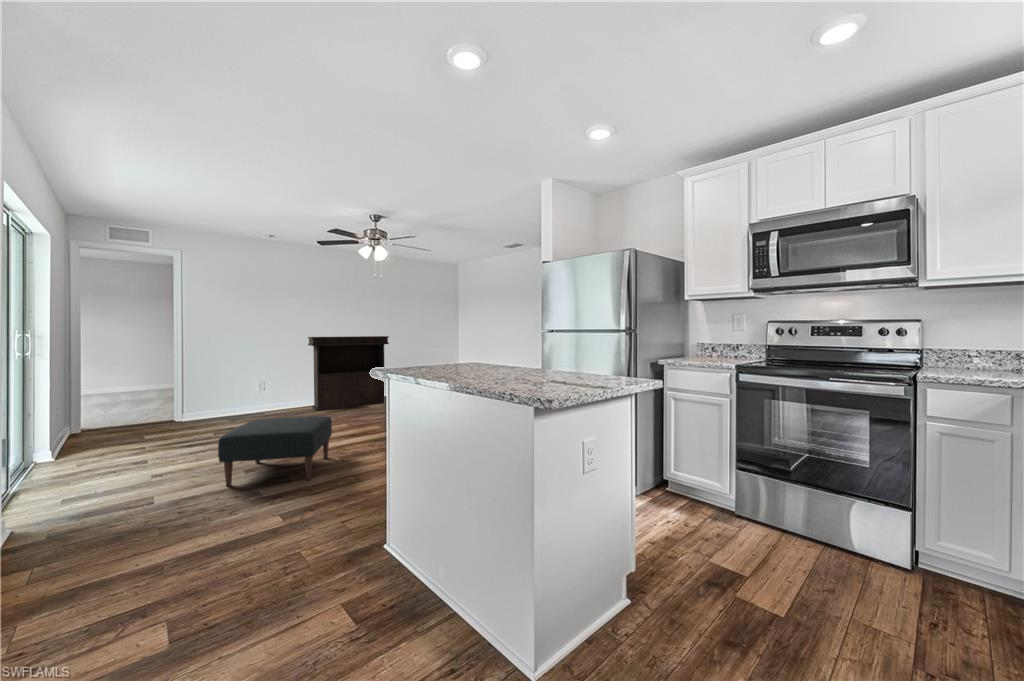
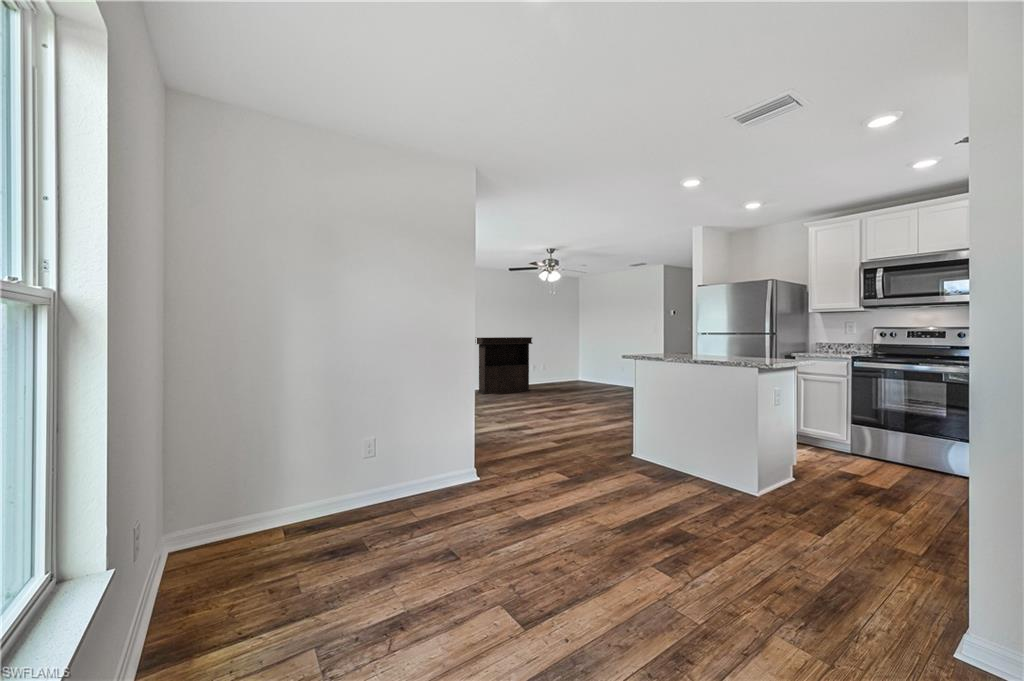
ottoman: present [218,416,332,486] -> none [490,392,546,431]

